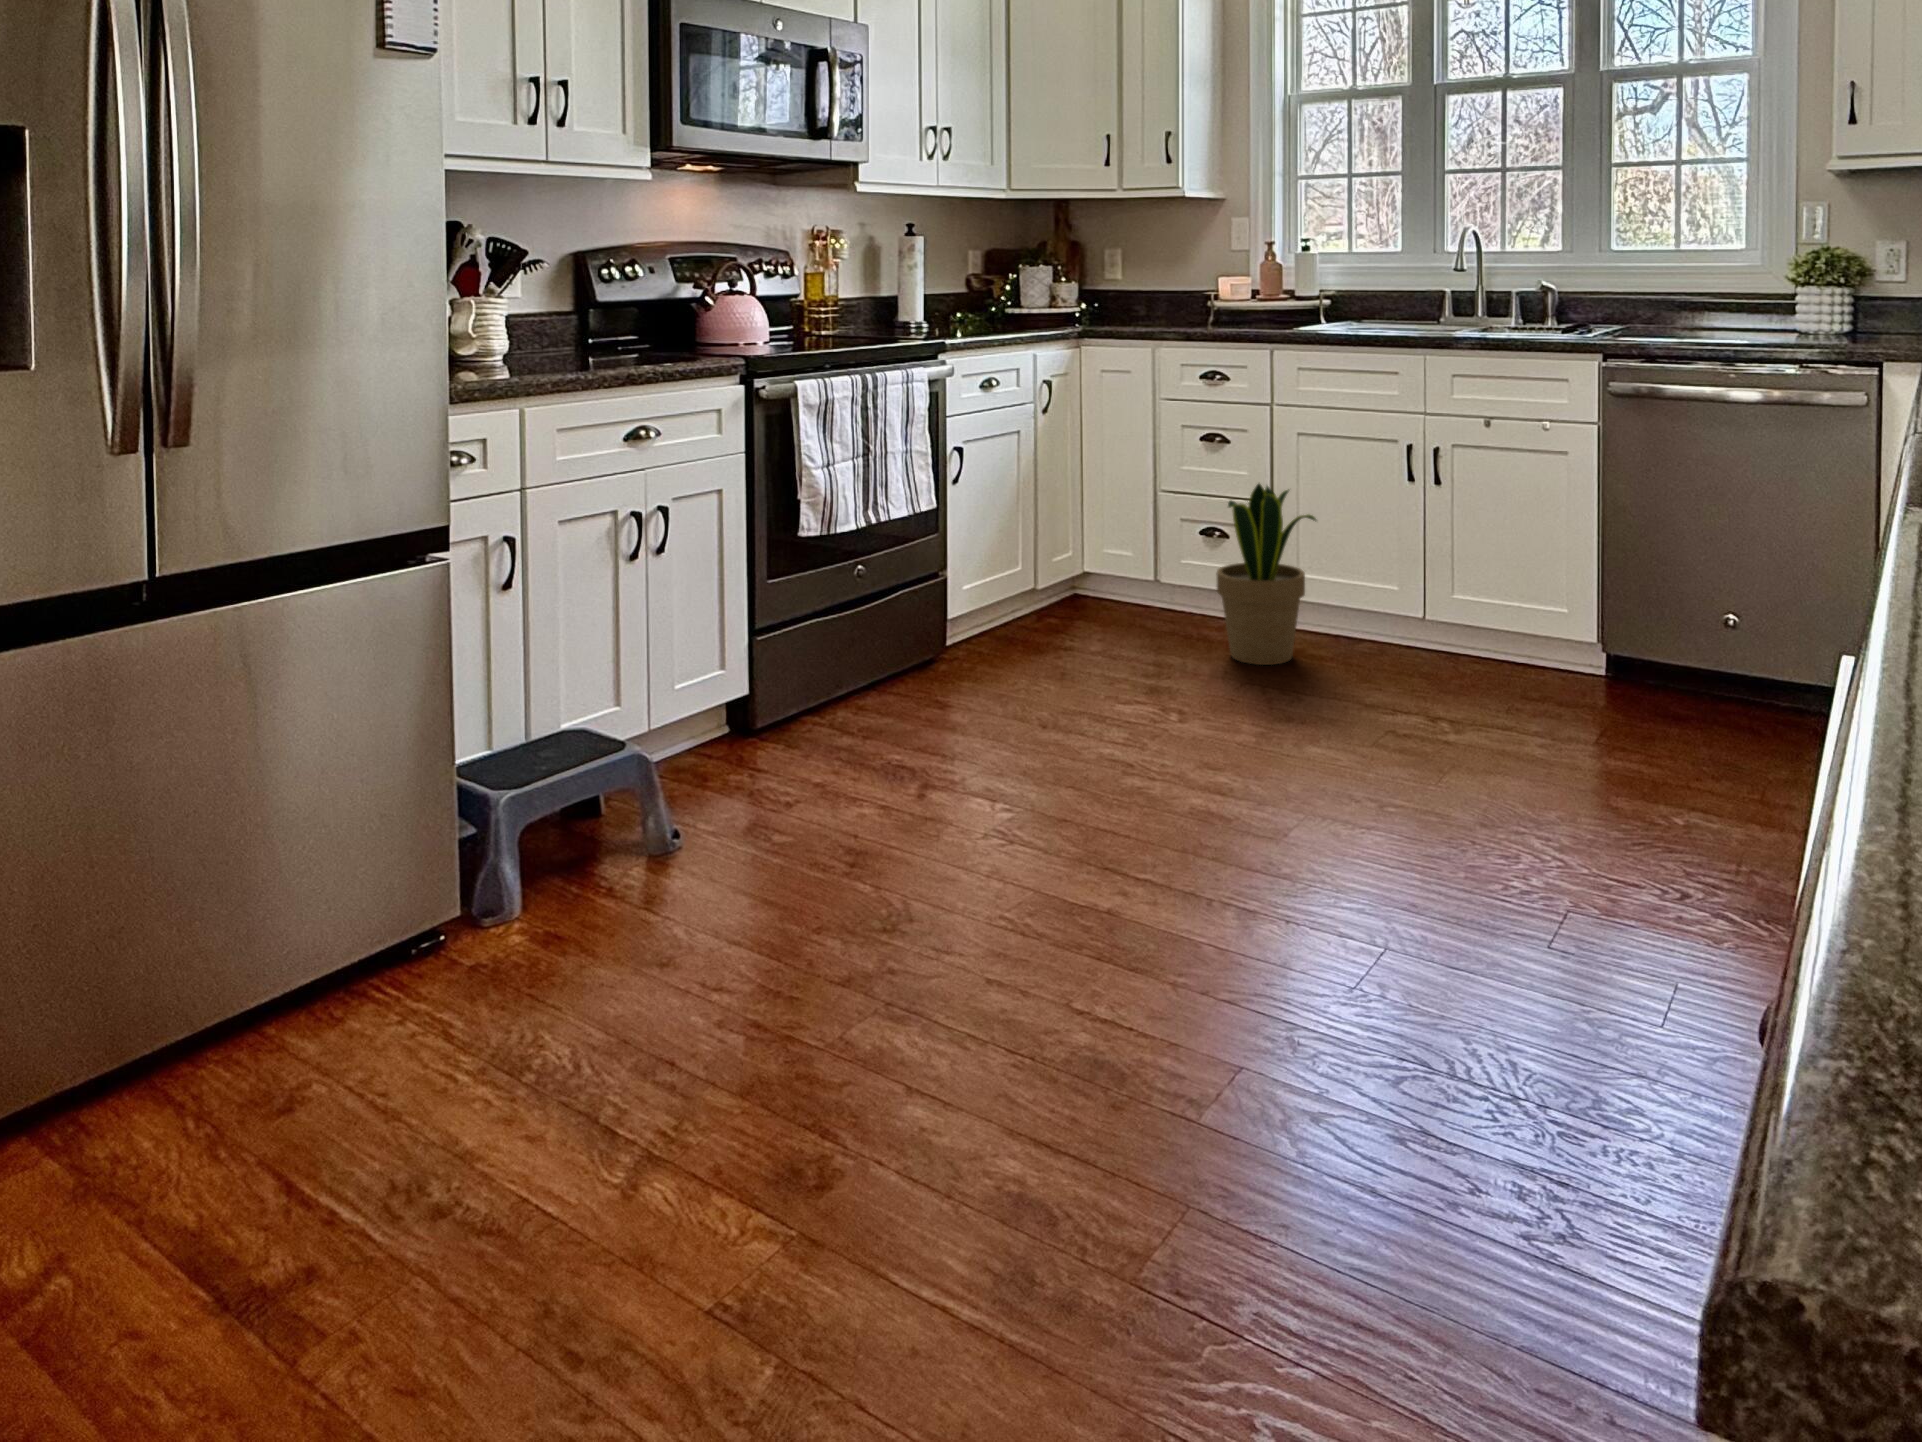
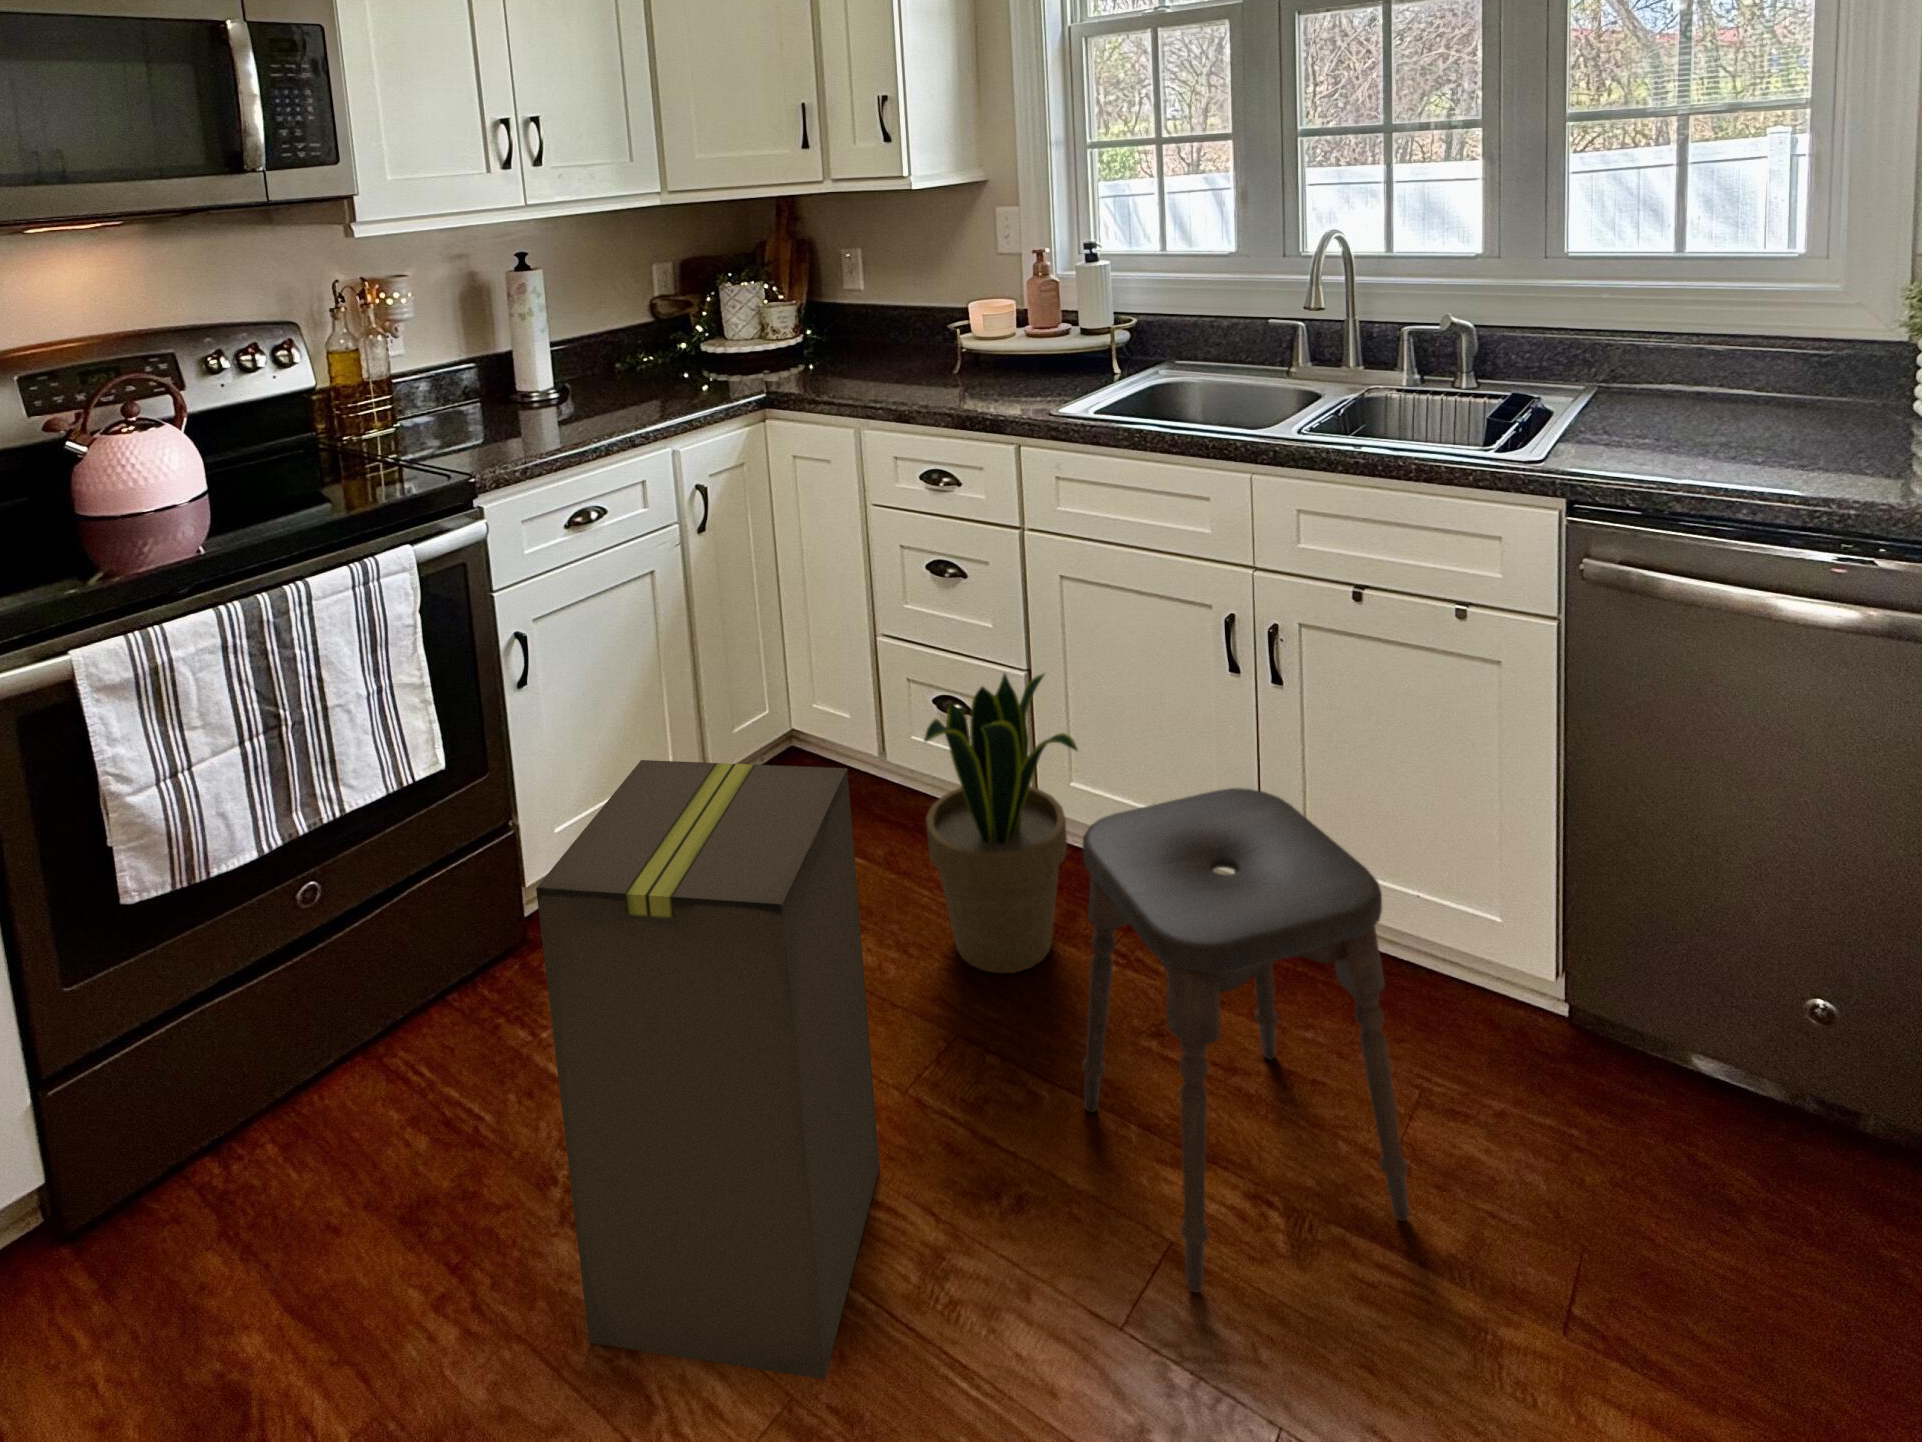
cardboard box: none [1083,473,1220,759] -> present [536,760,880,1379]
stool: none [1330,518,1515,739] -> present [1082,788,1409,1292]

